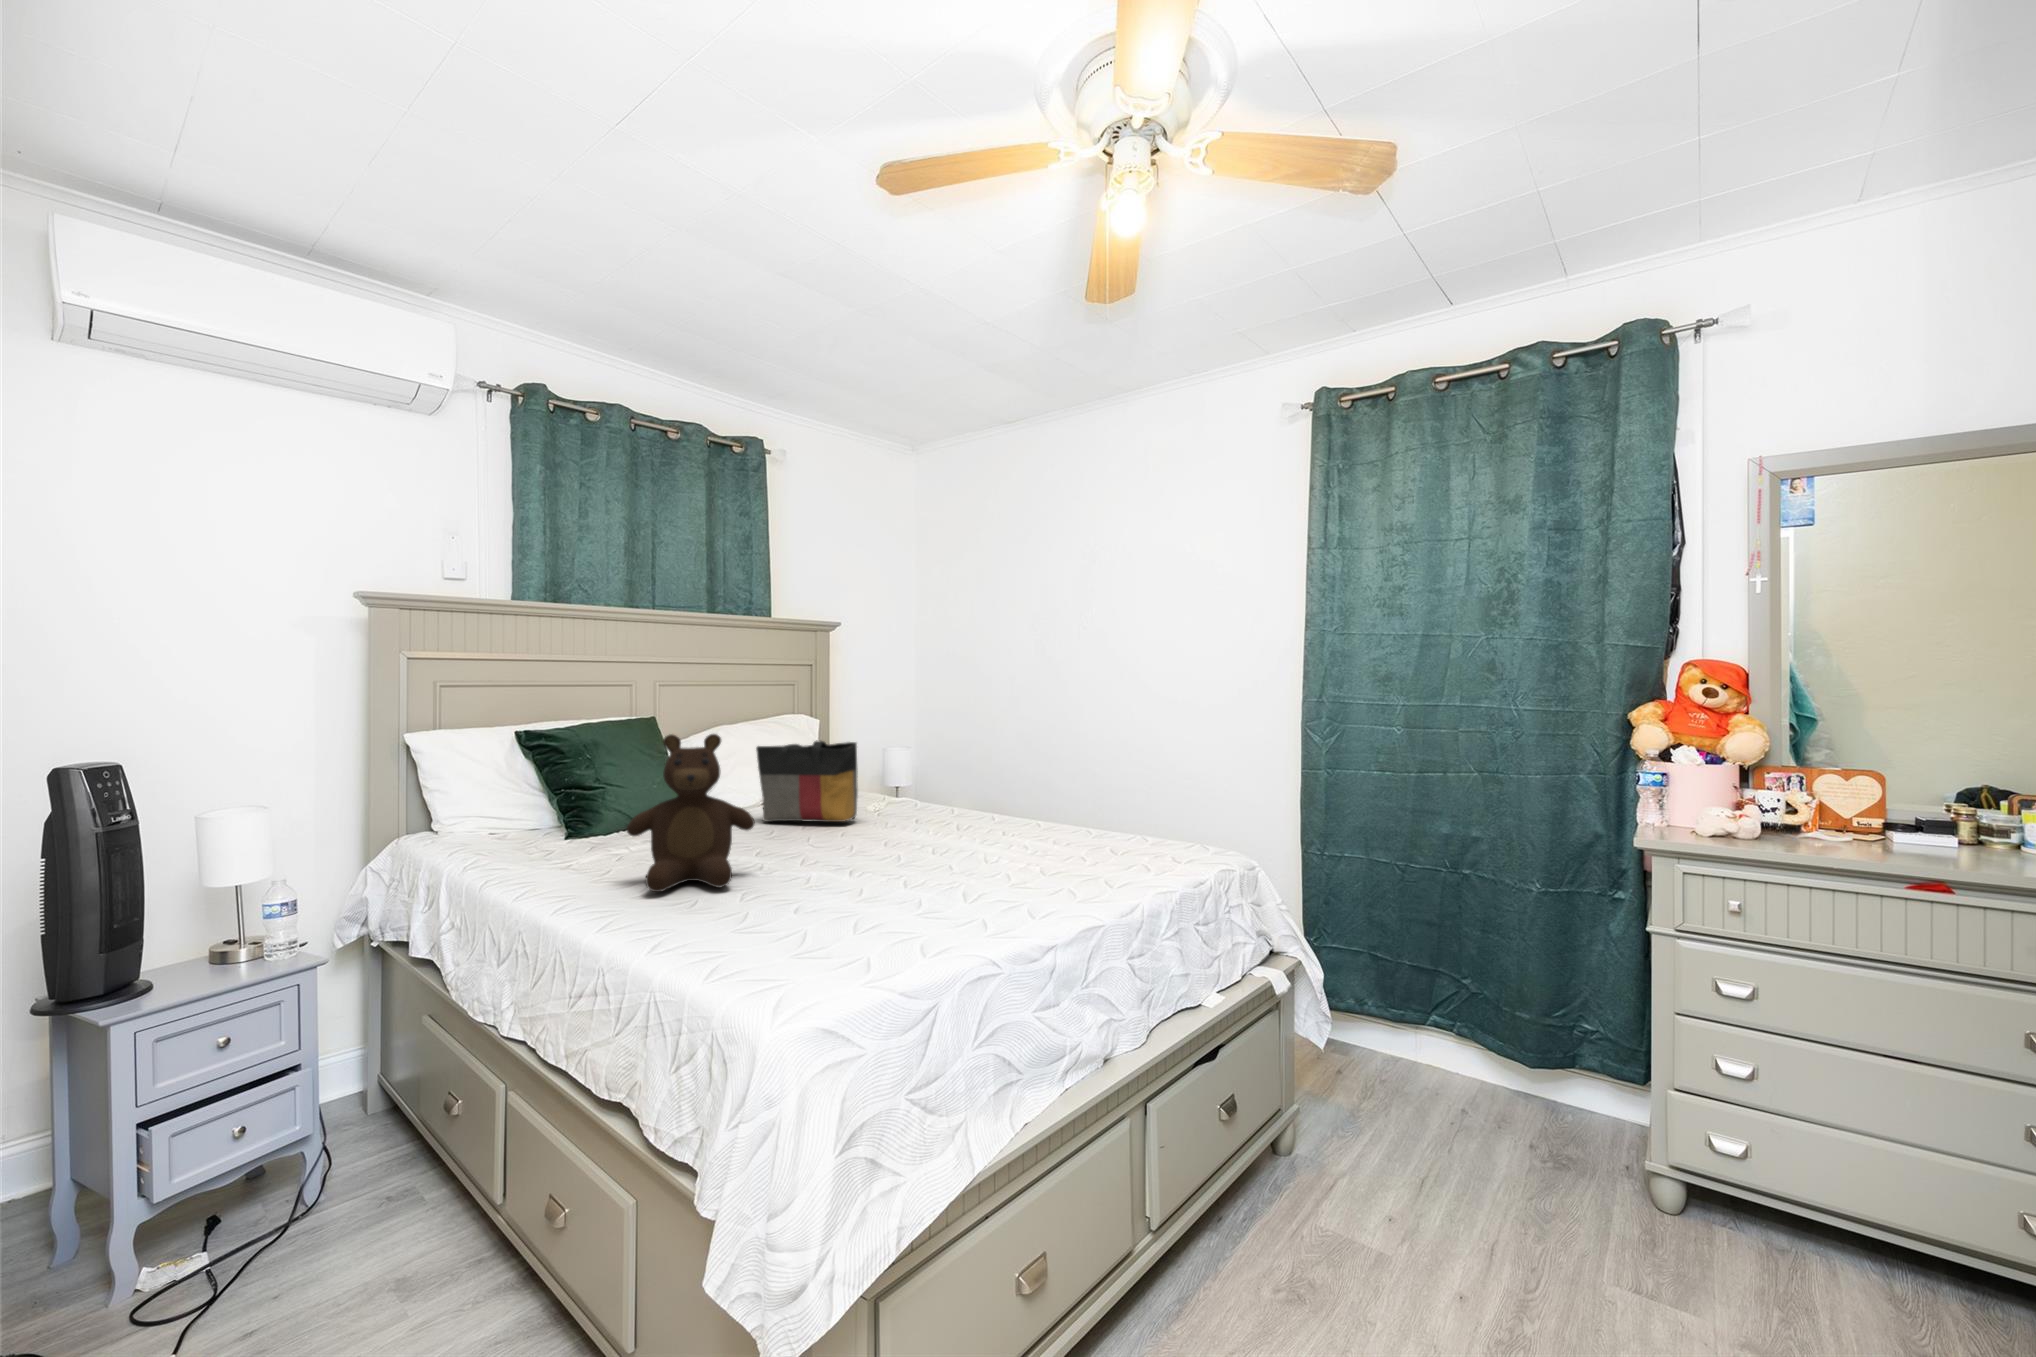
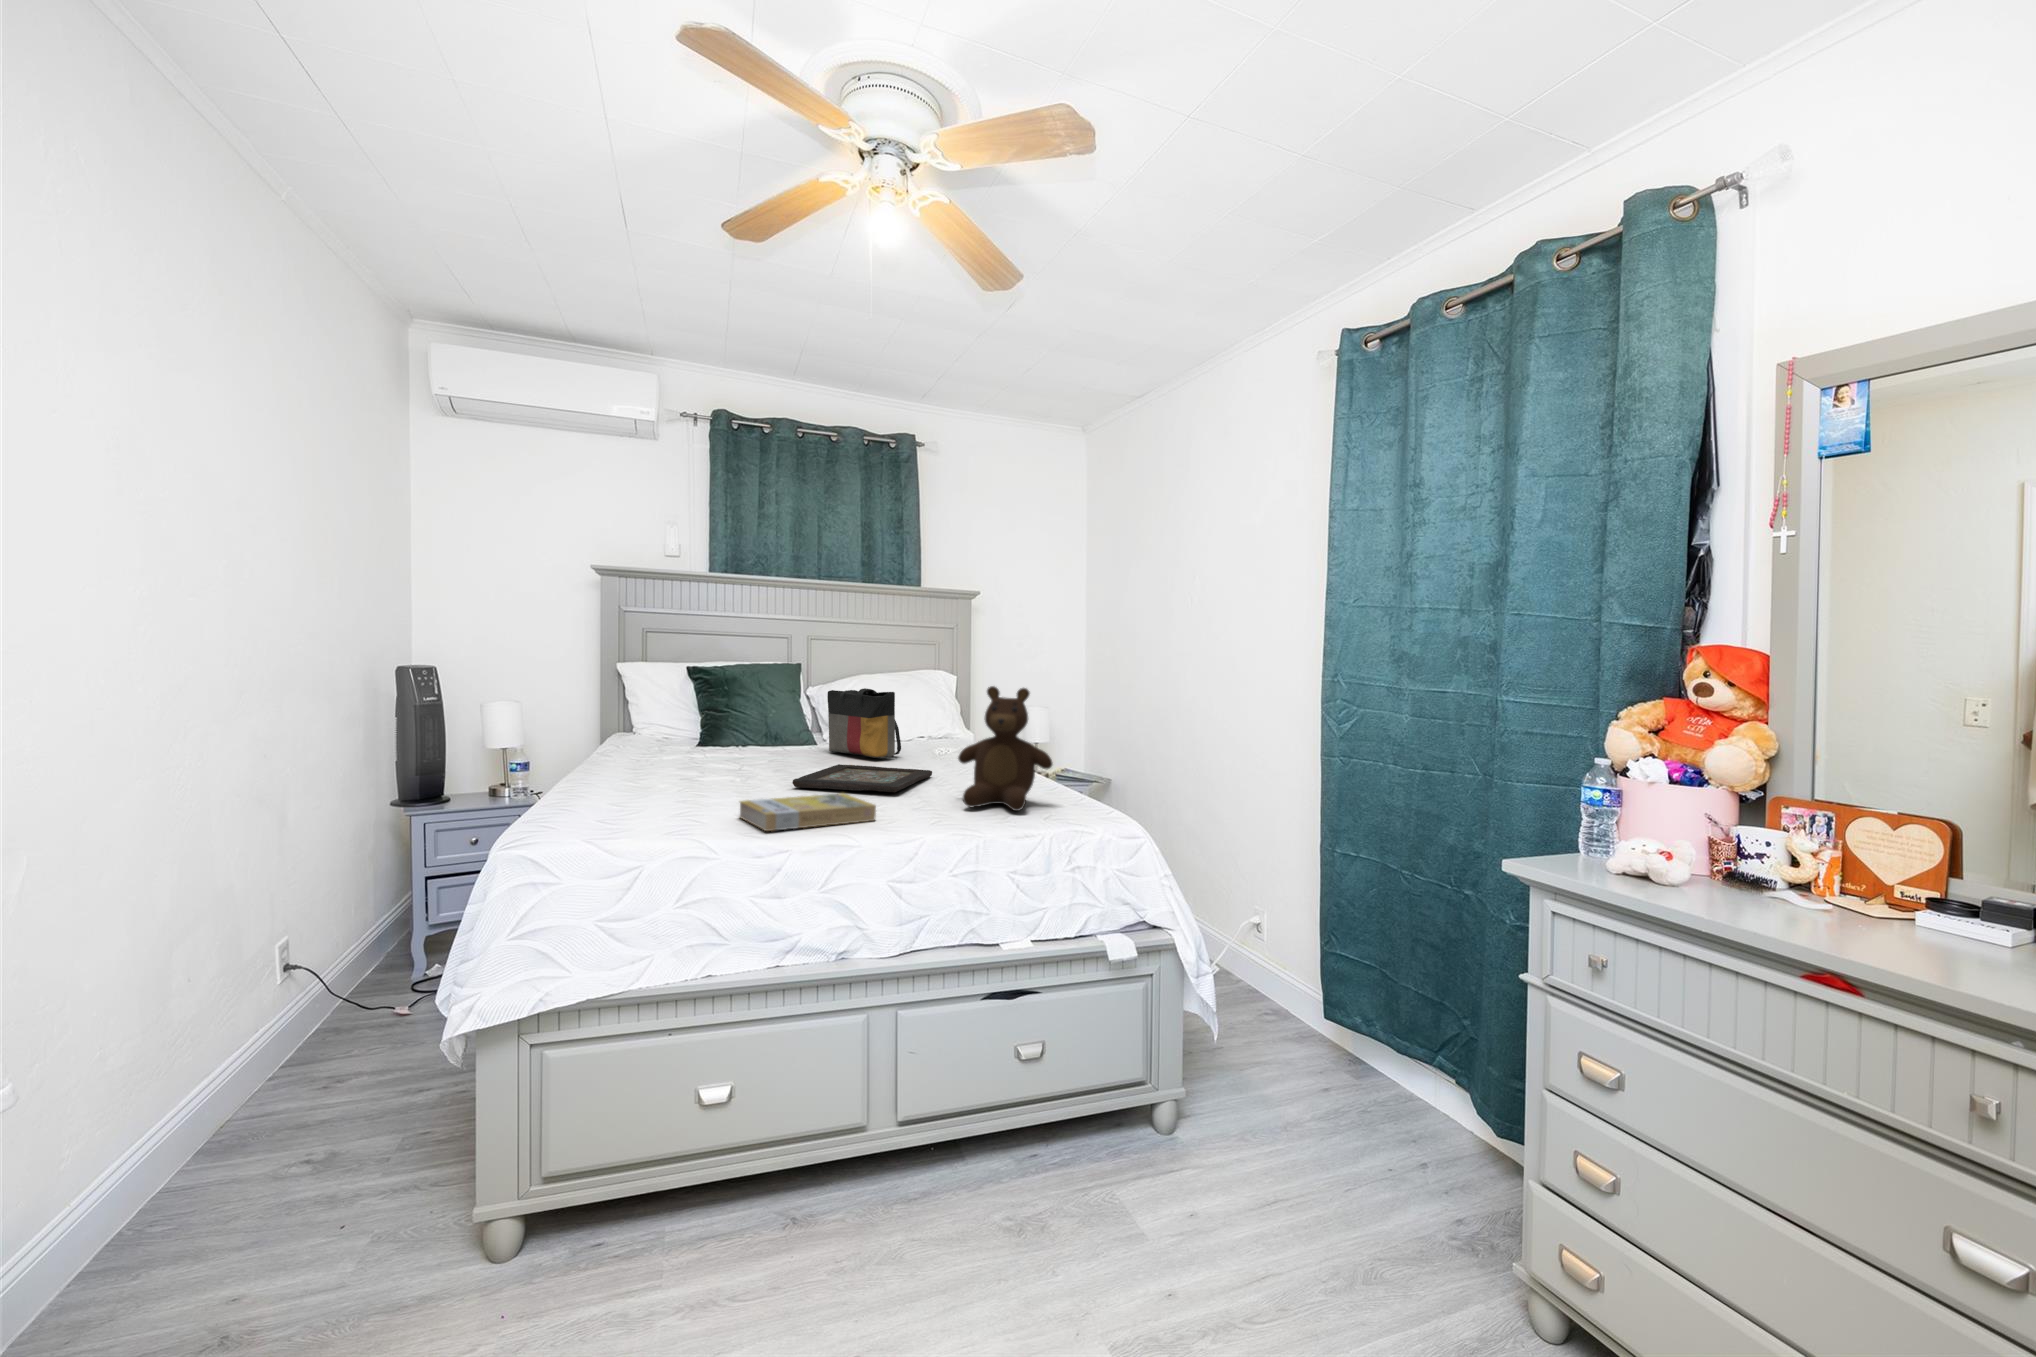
teddy bear: present [627,734,755,892] -> present [958,686,1052,811]
decorative tray: none [841,828,988,869] -> present [792,764,932,792]
book: none [911,866,1051,926] -> present [740,793,876,831]

